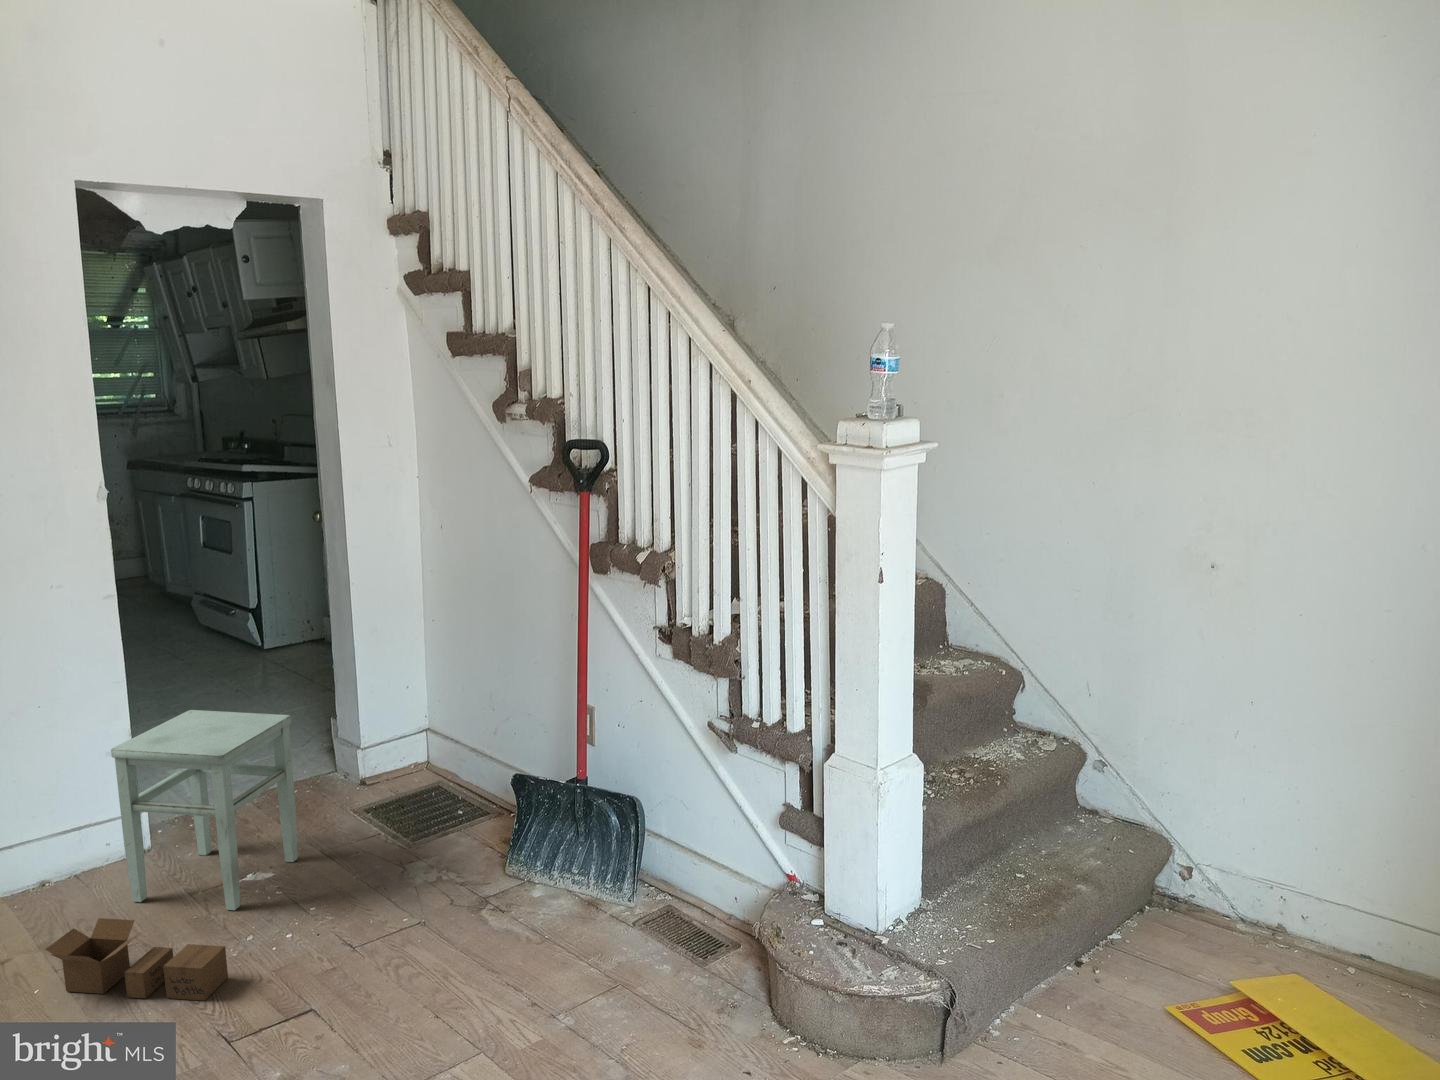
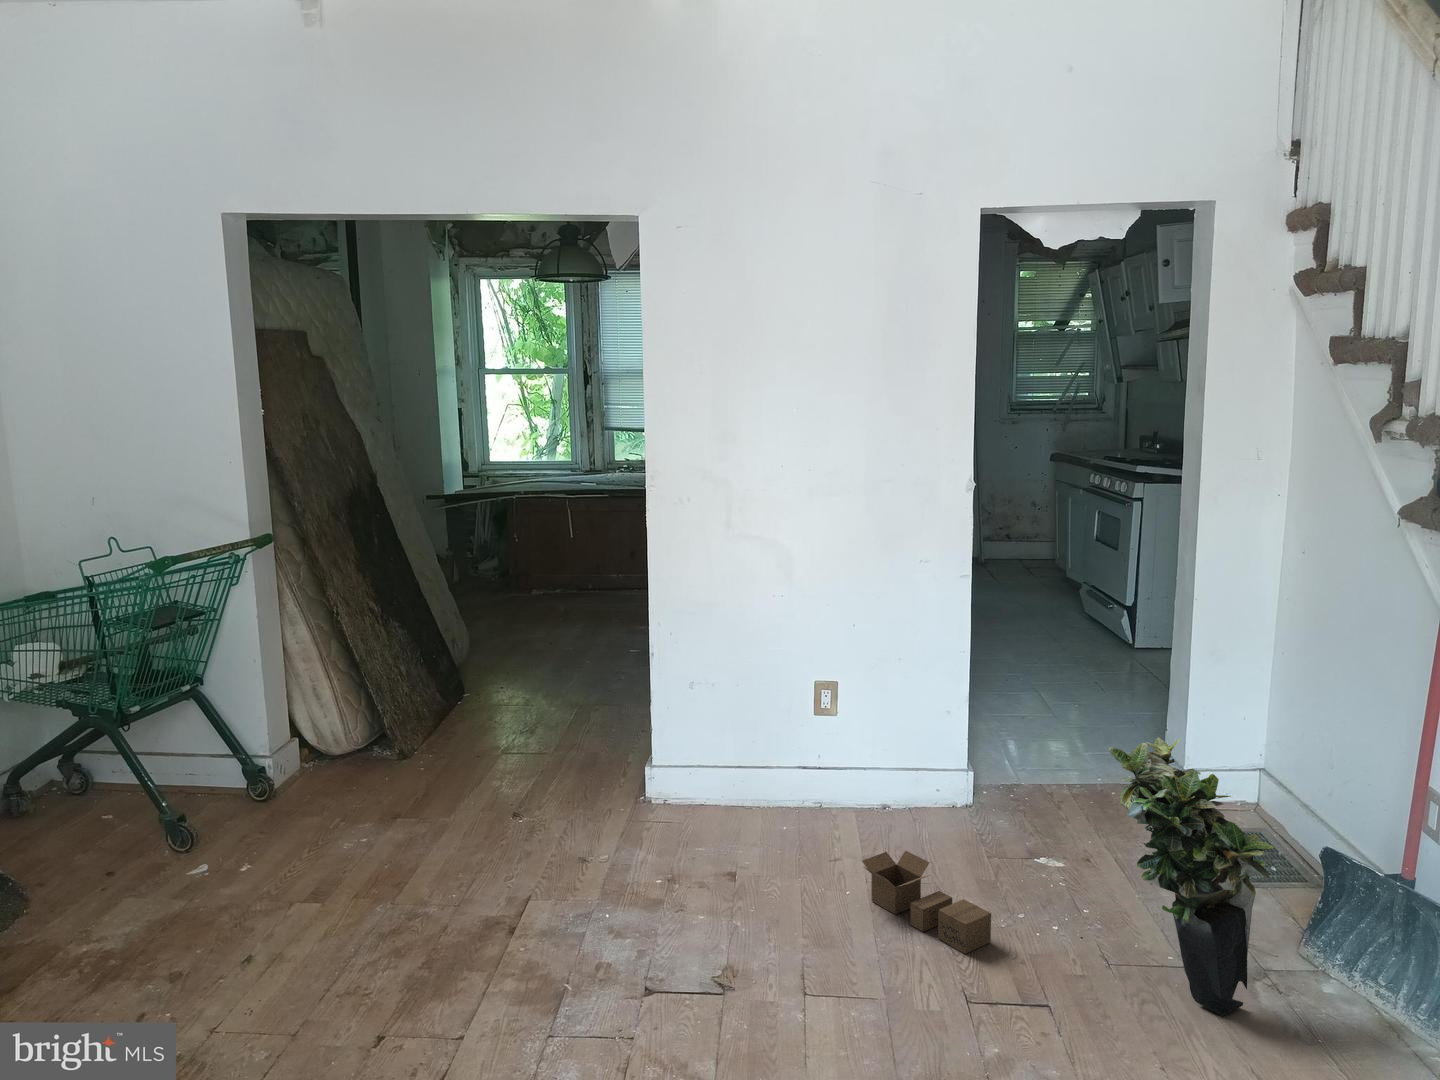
stool: present [111,710,298,910] -> none [941,692,1100,885]
potted plant: none [331,710,491,951] -> present [1109,737,1274,1016]

